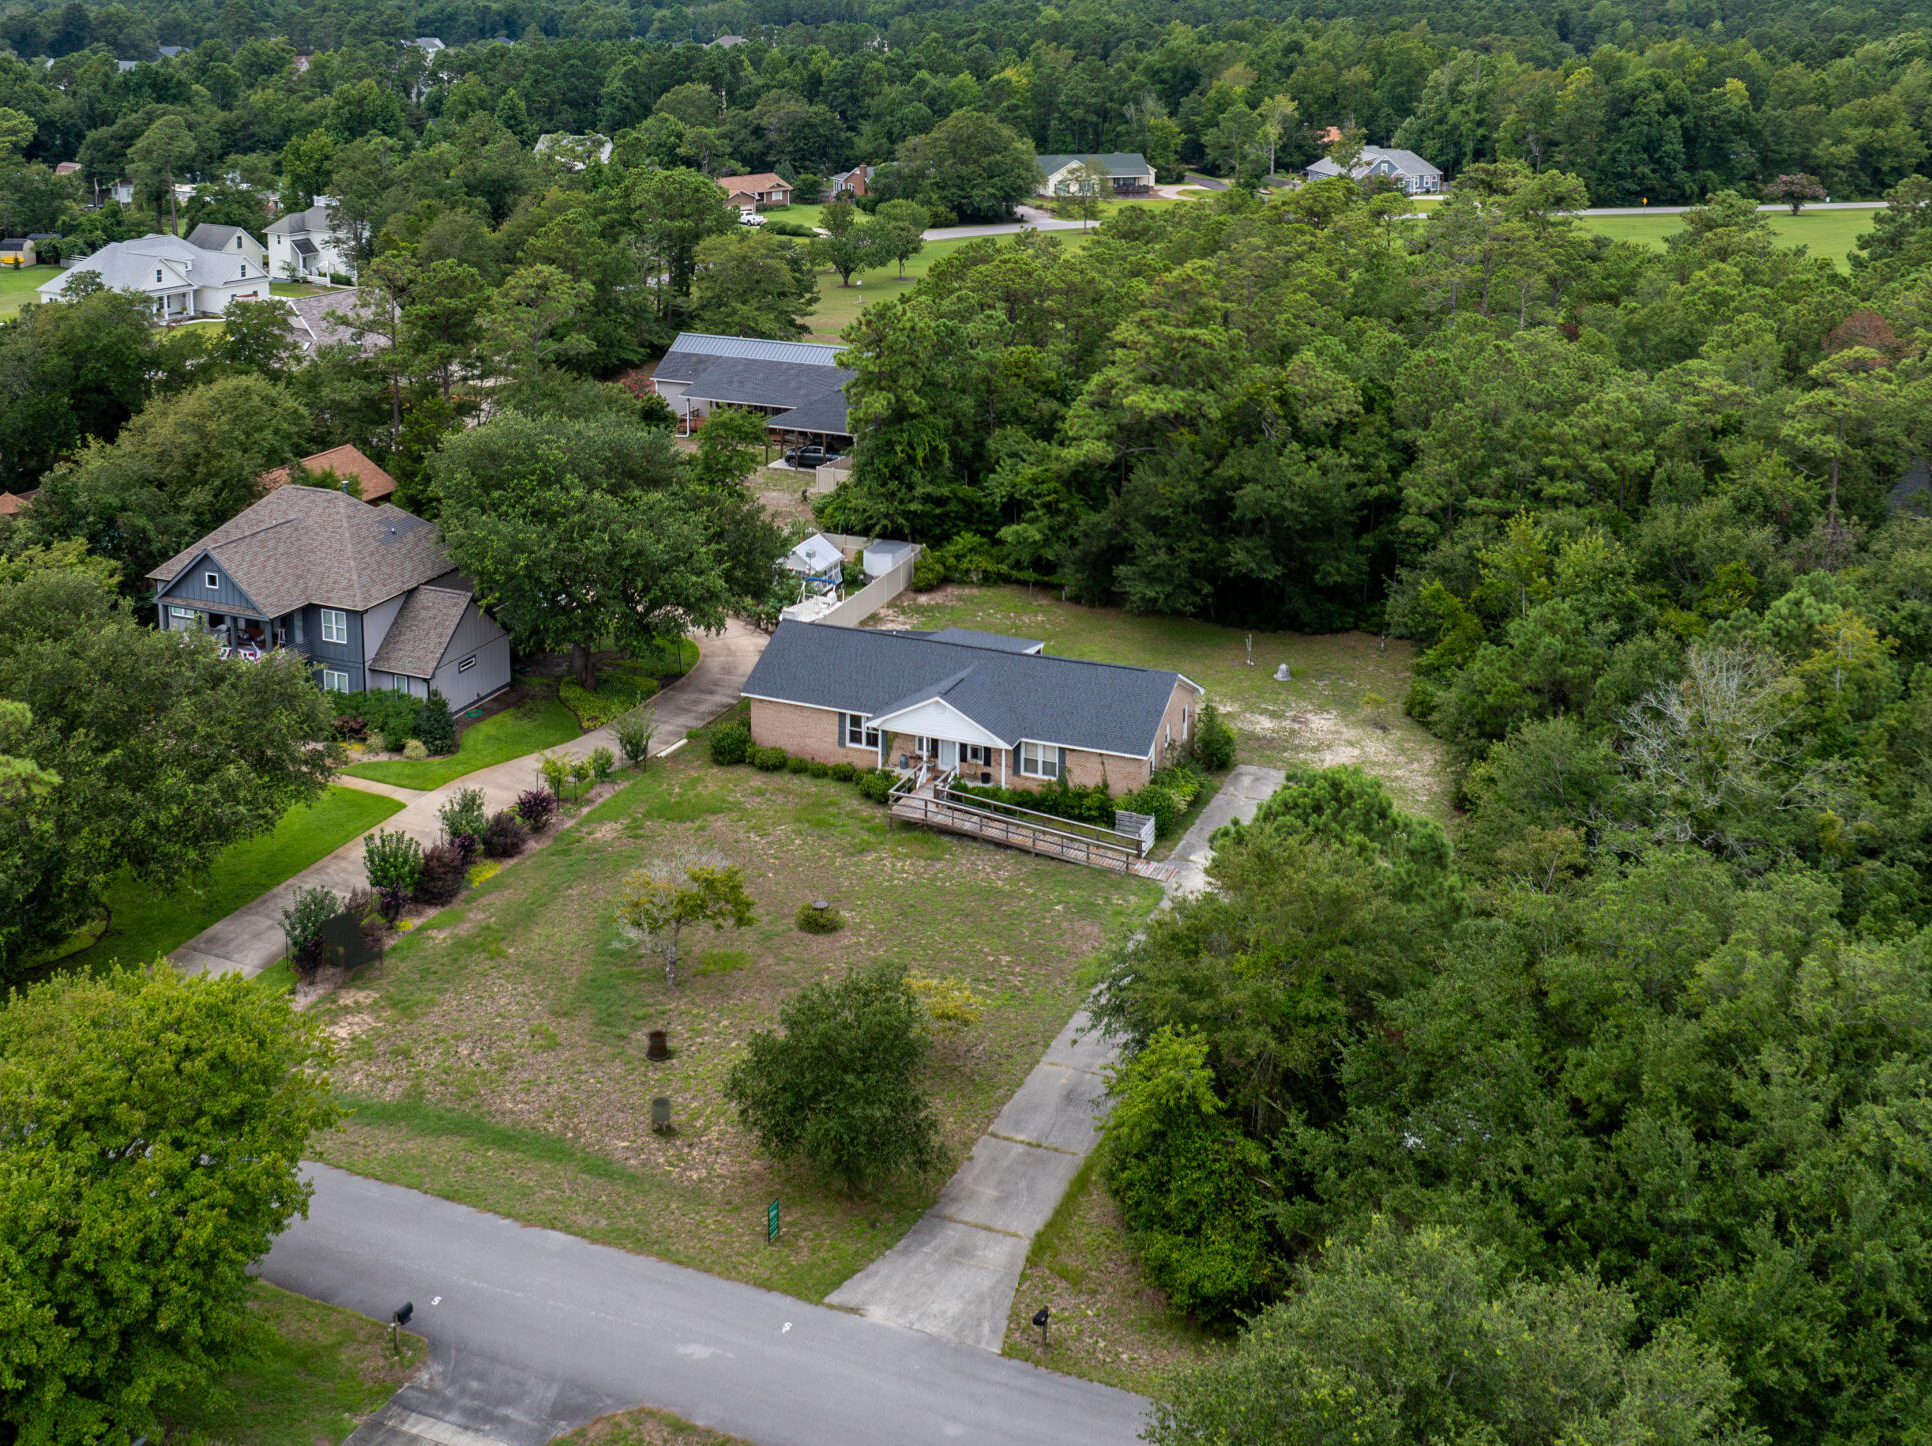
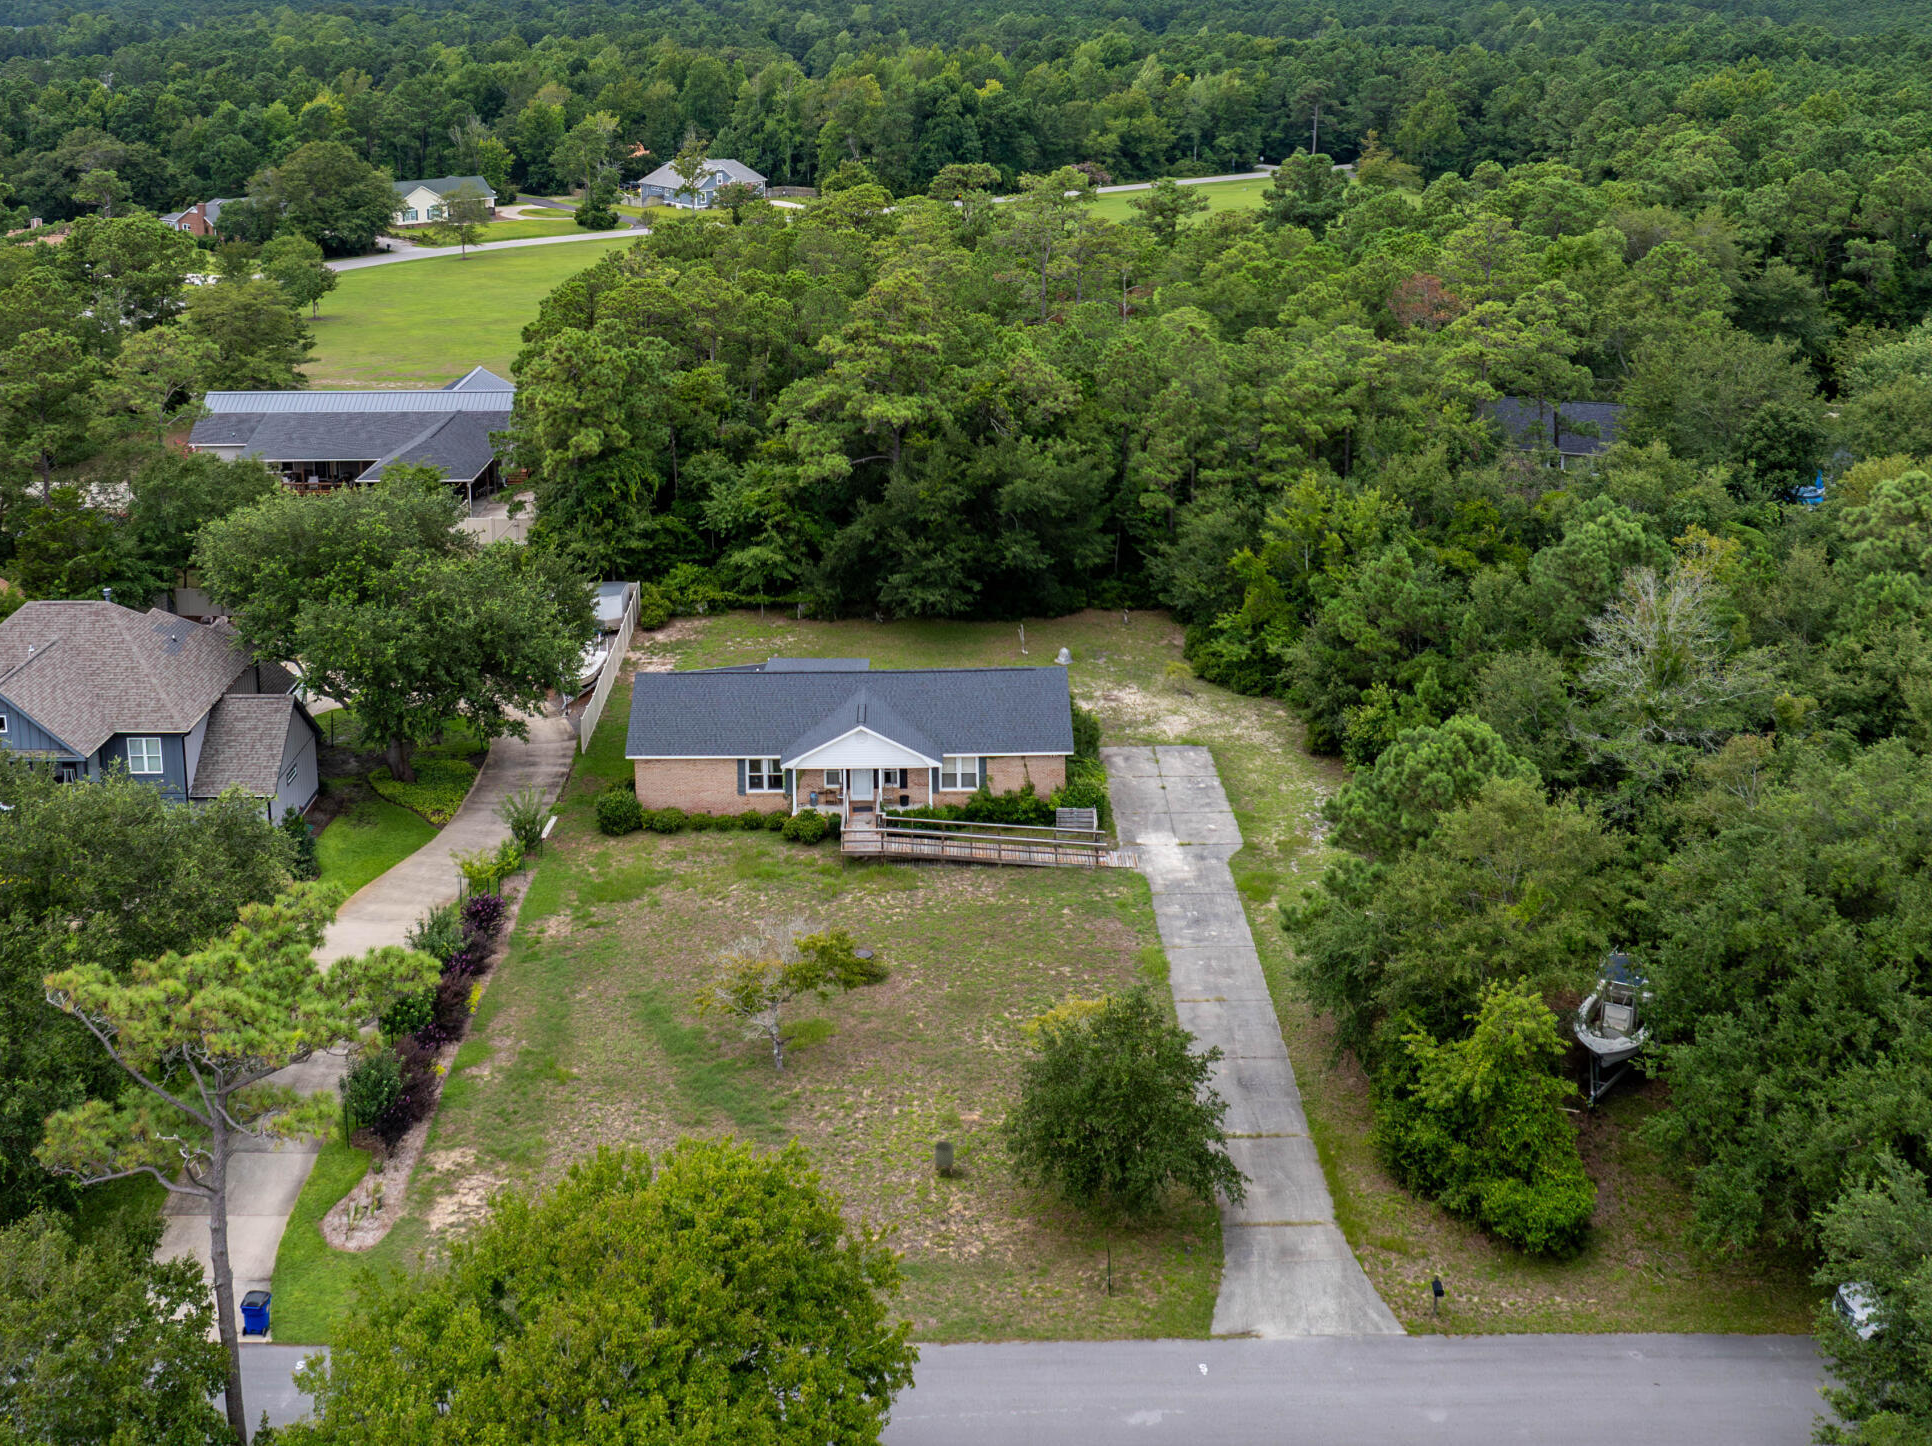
lounge chair: present [320,910,383,987] -> none [438,1050,511,1135]
bucket: present [646,1029,670,1061] -> none [856,1084,881,1118]

